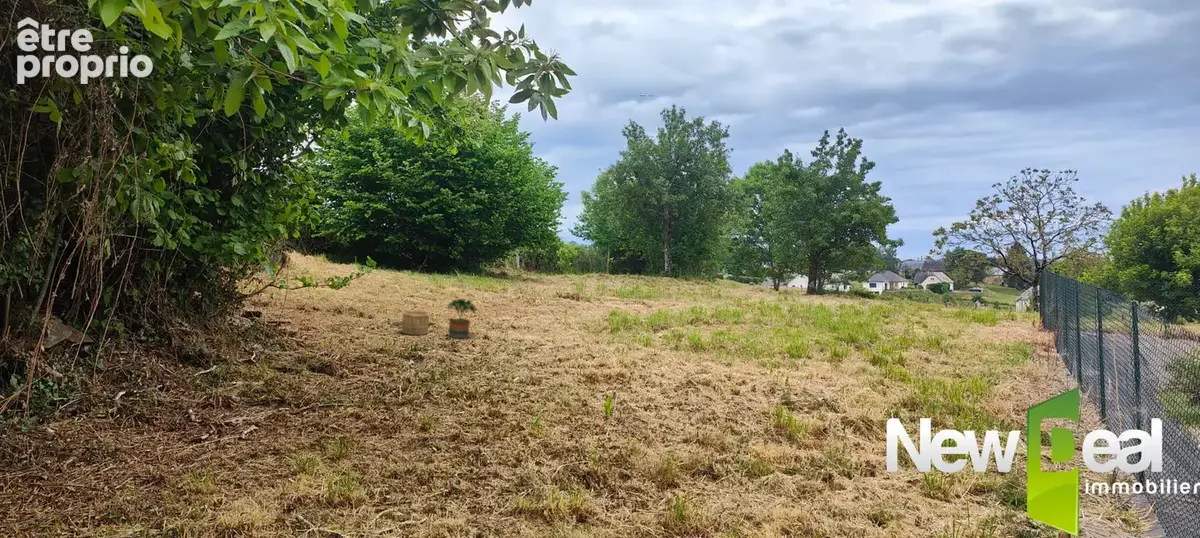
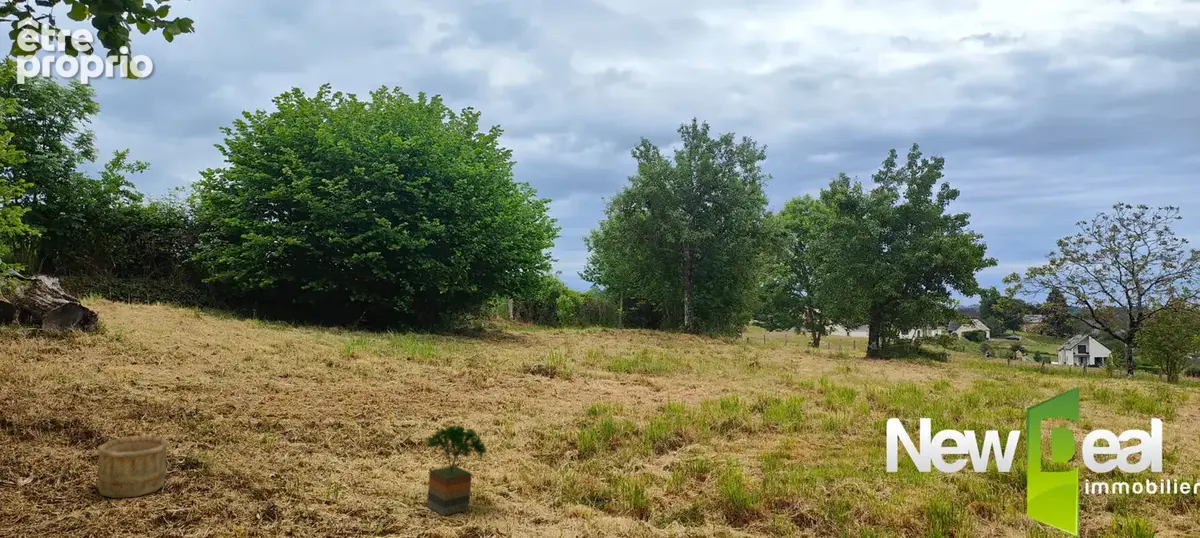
potted tree: present [448,299,476,338] -> present [426,426,486,516]

